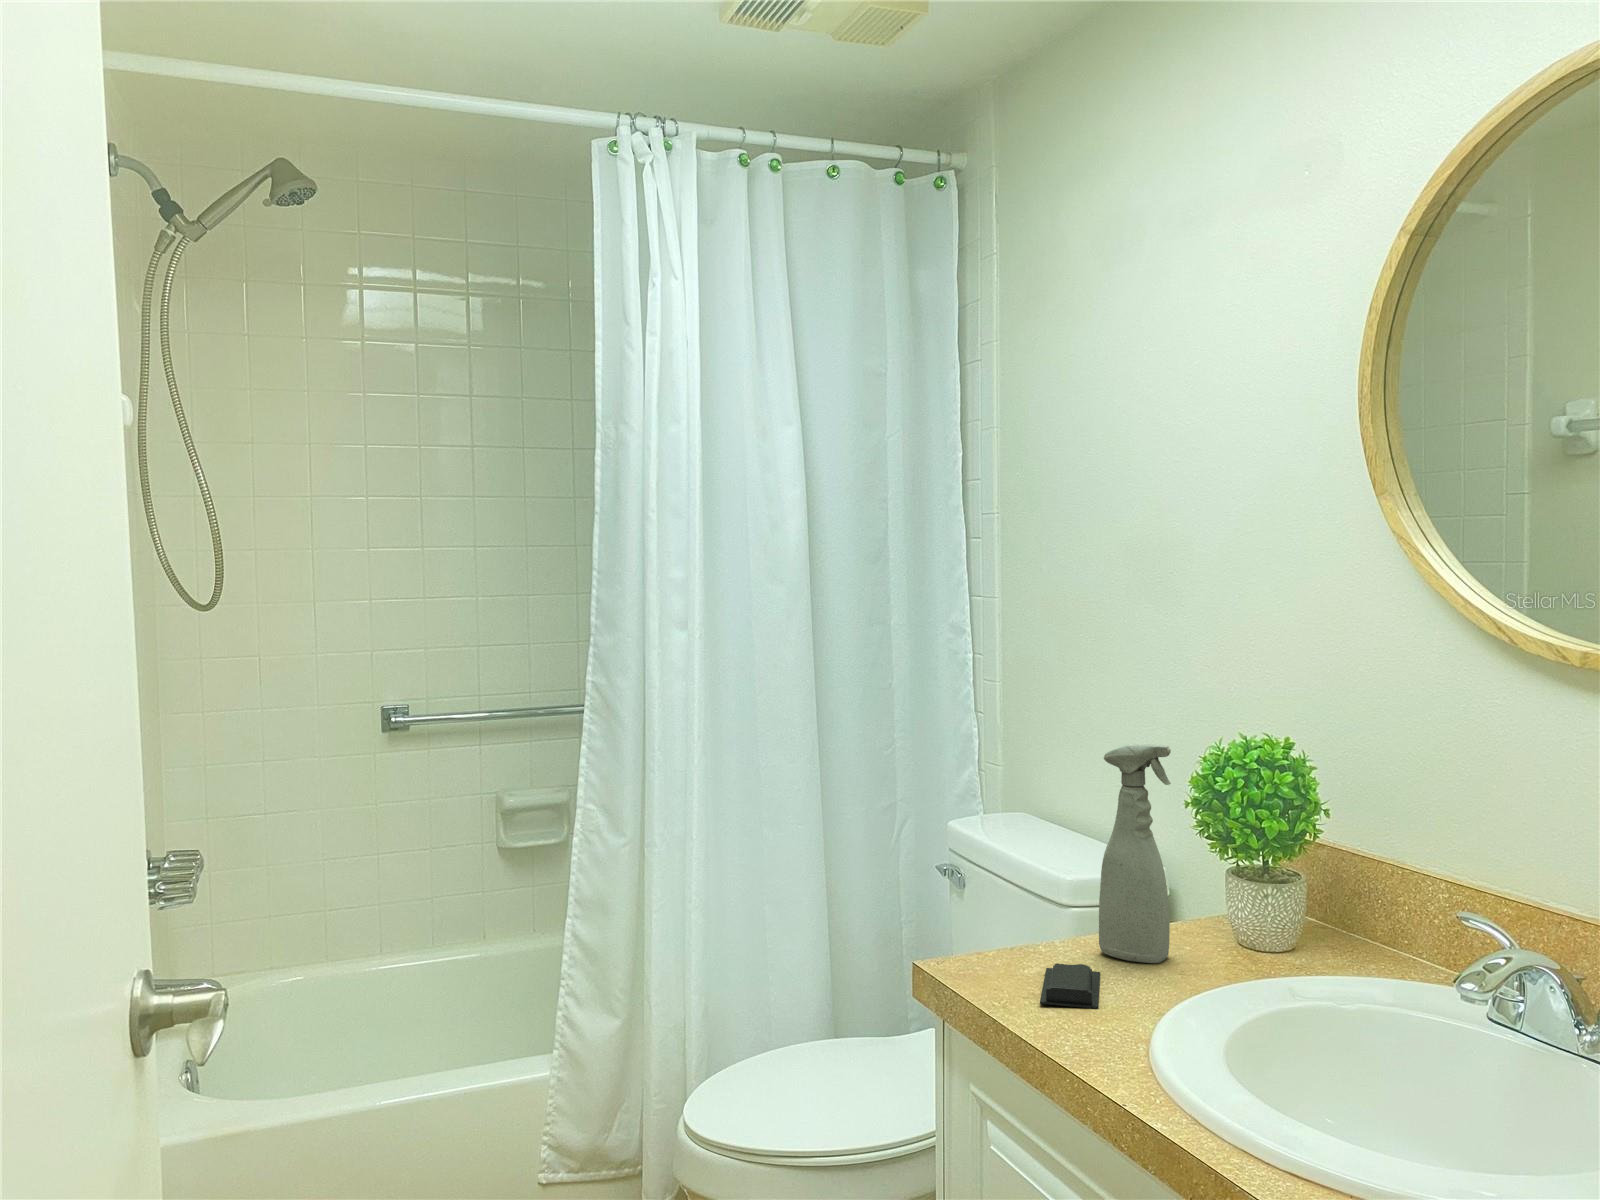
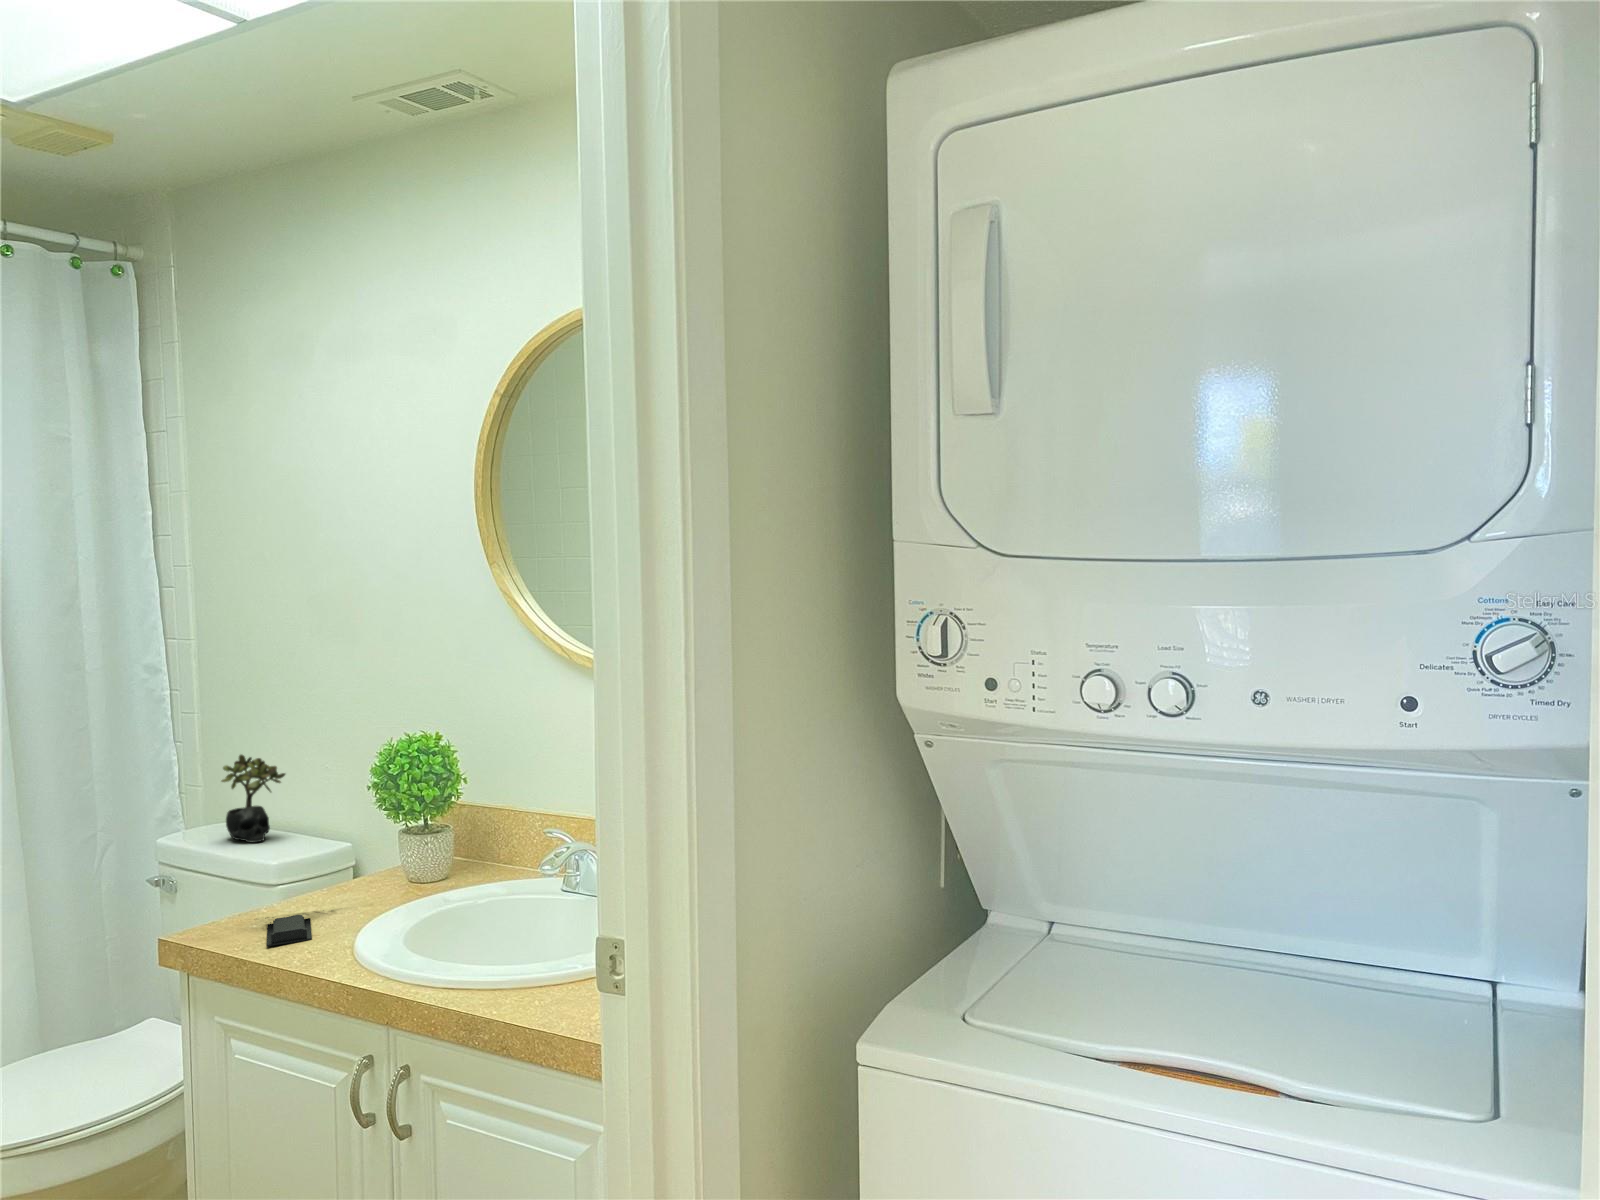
succulent plant: none [1015,735,1088,844] -> present [222,755,285,842]
spray bottle: present [1099,744,1171,963] -> none [305,747,361,907]

